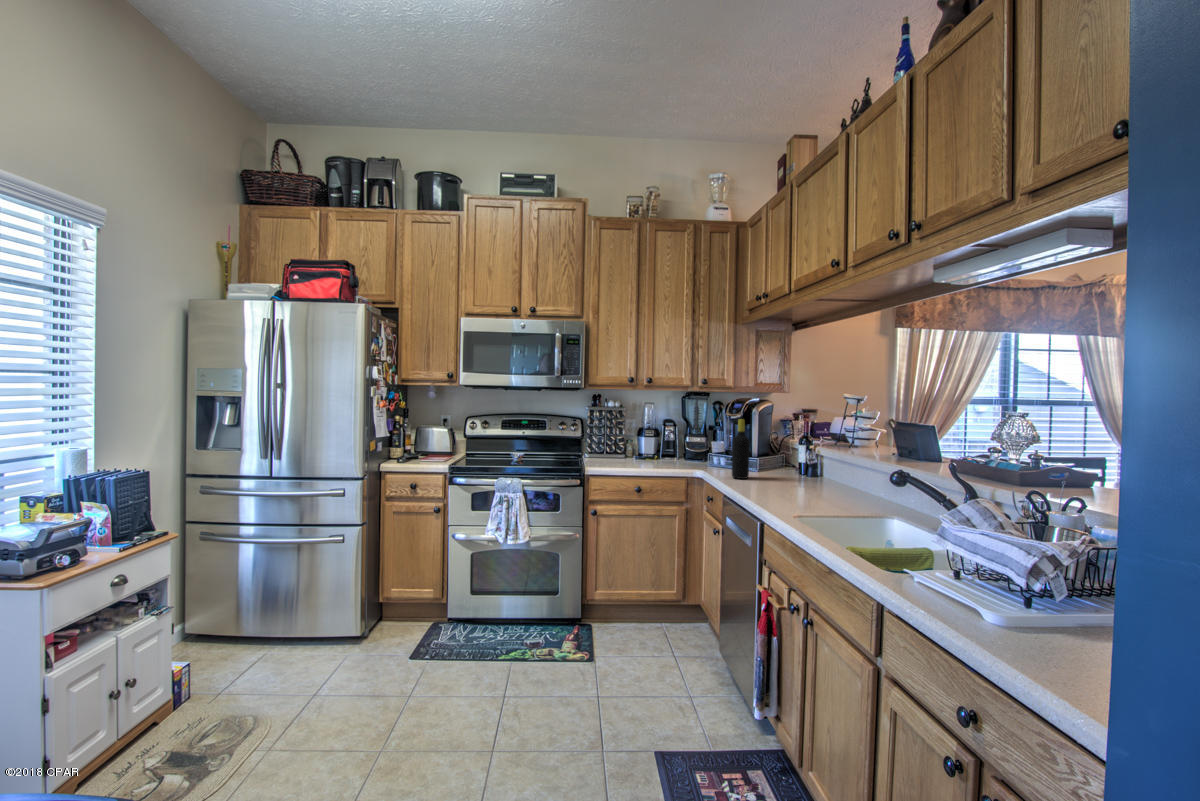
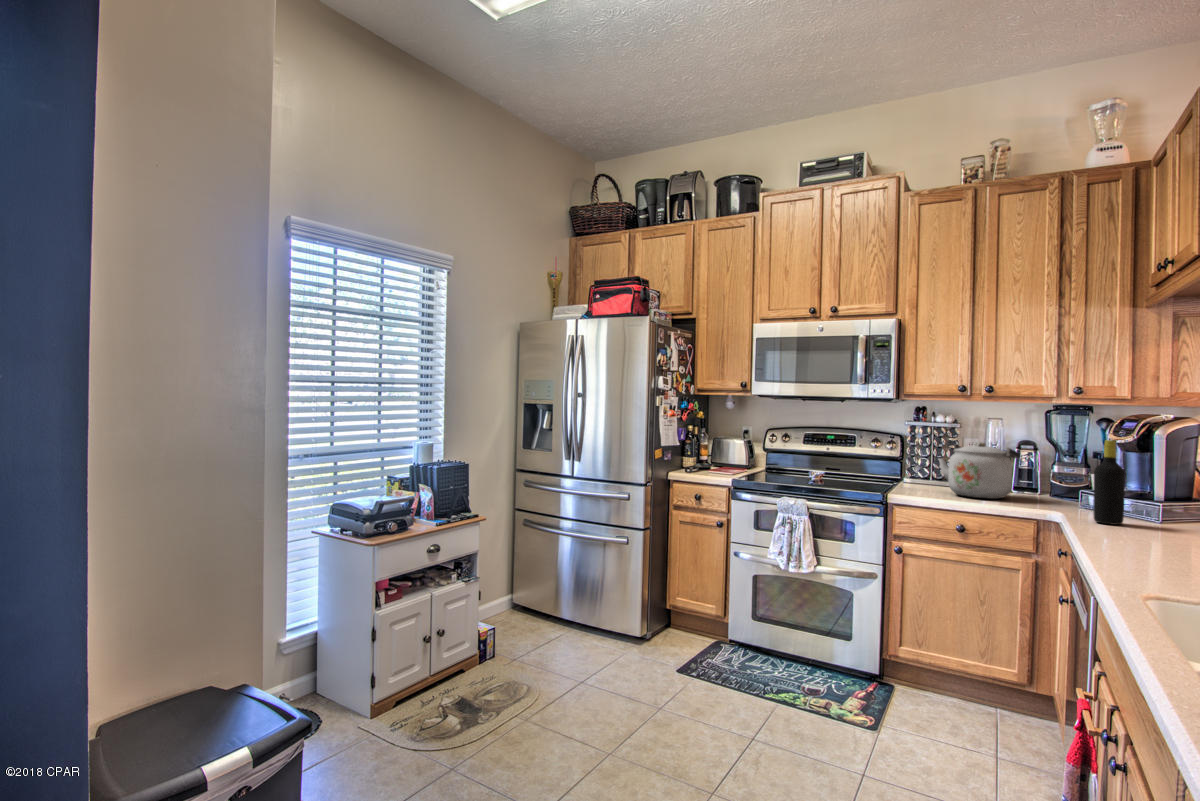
kettle: none [615,421,669,464] -> present [939,442,1020,499]

